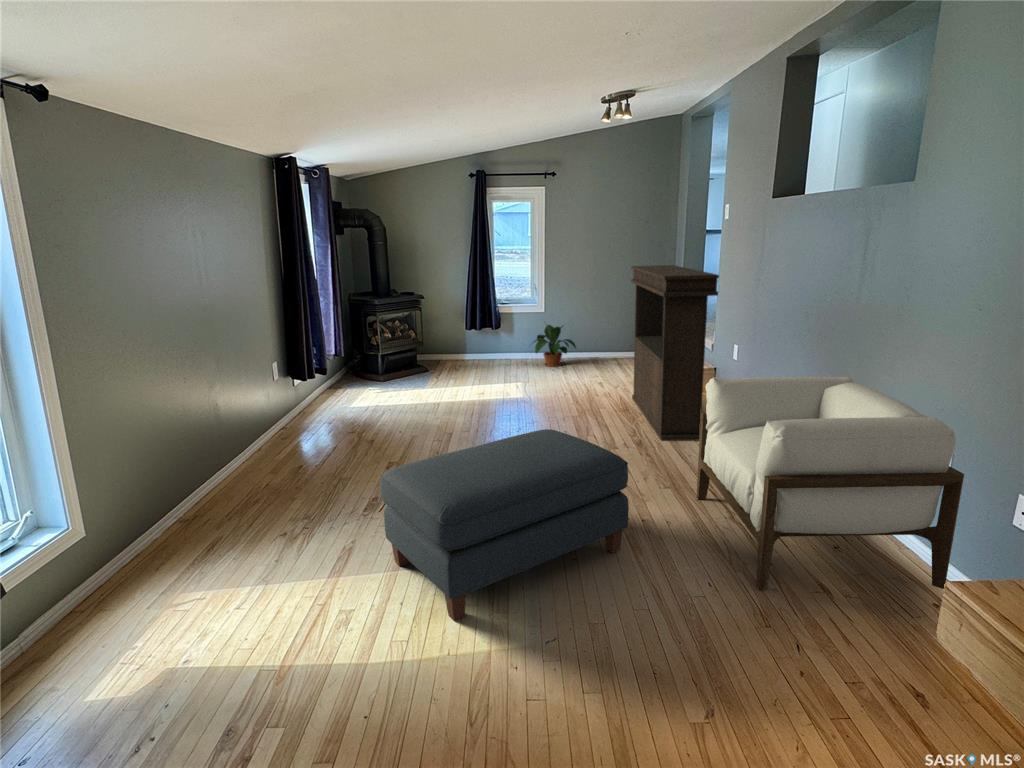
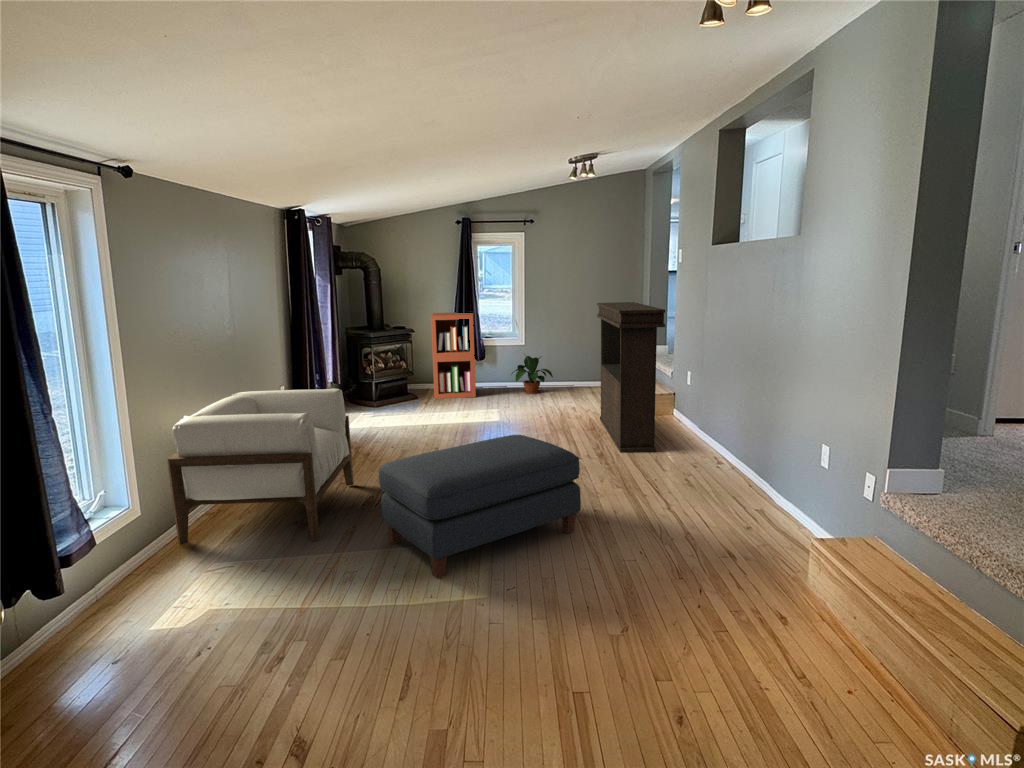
bookshelf: none [441,276,491,372] -> present [431,313,476,399]
armchair: present [696,377,964,591] -> present [167,389,354,545]

